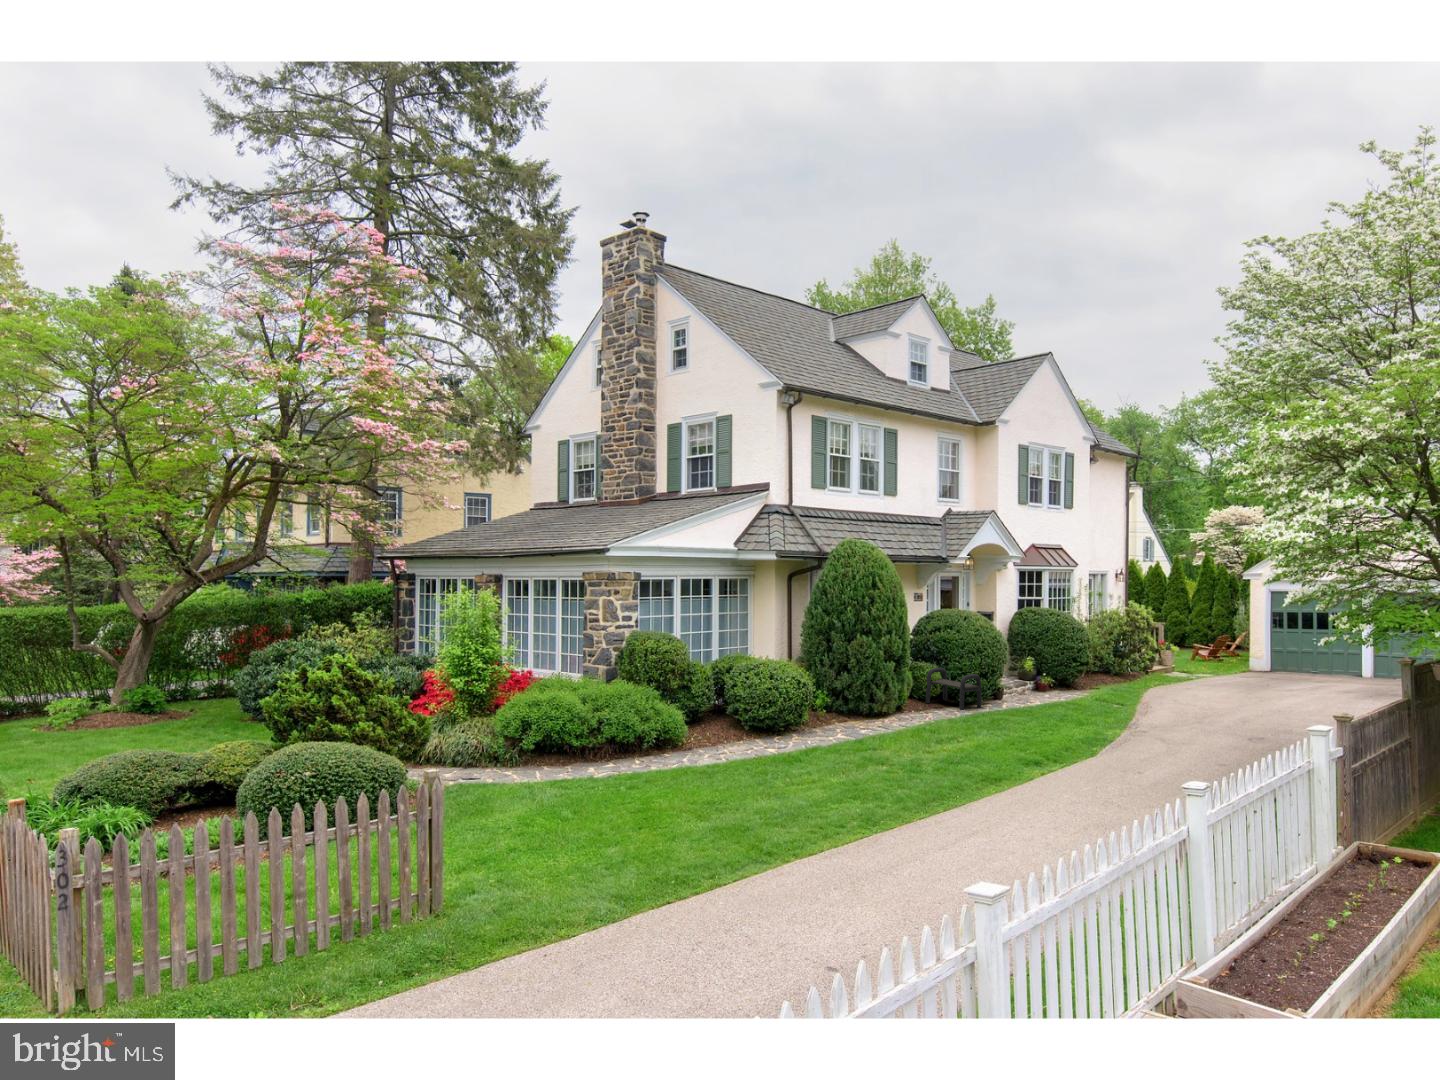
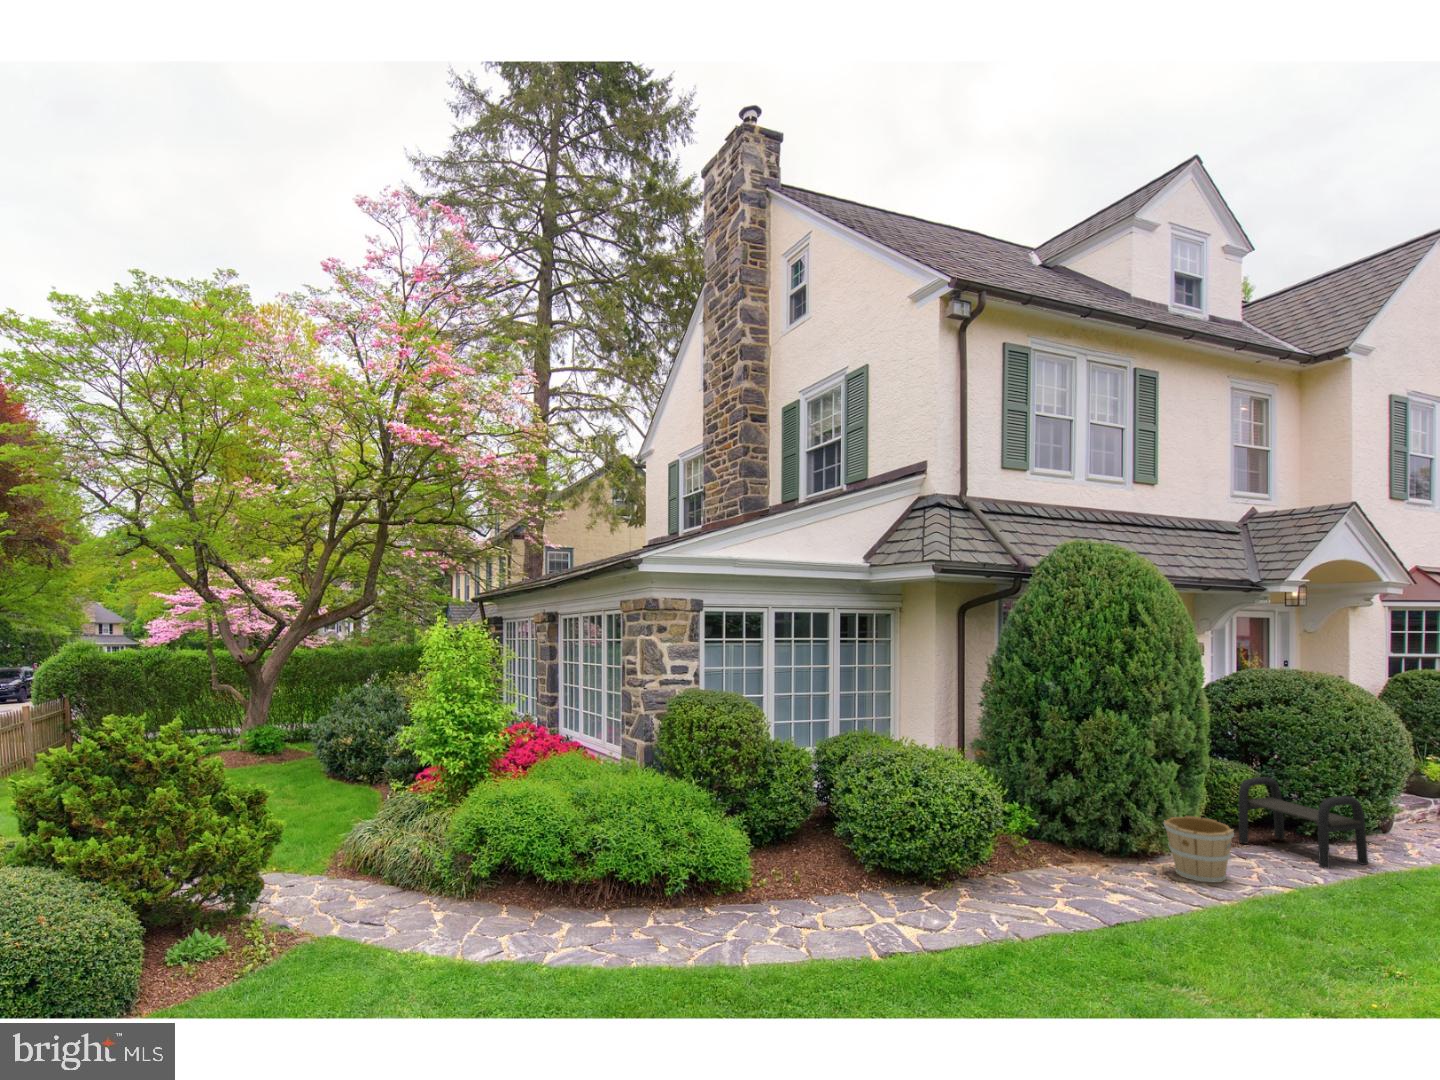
wooden bucket: none [890,687,921,719] -> present [1164,815,1234,882]

